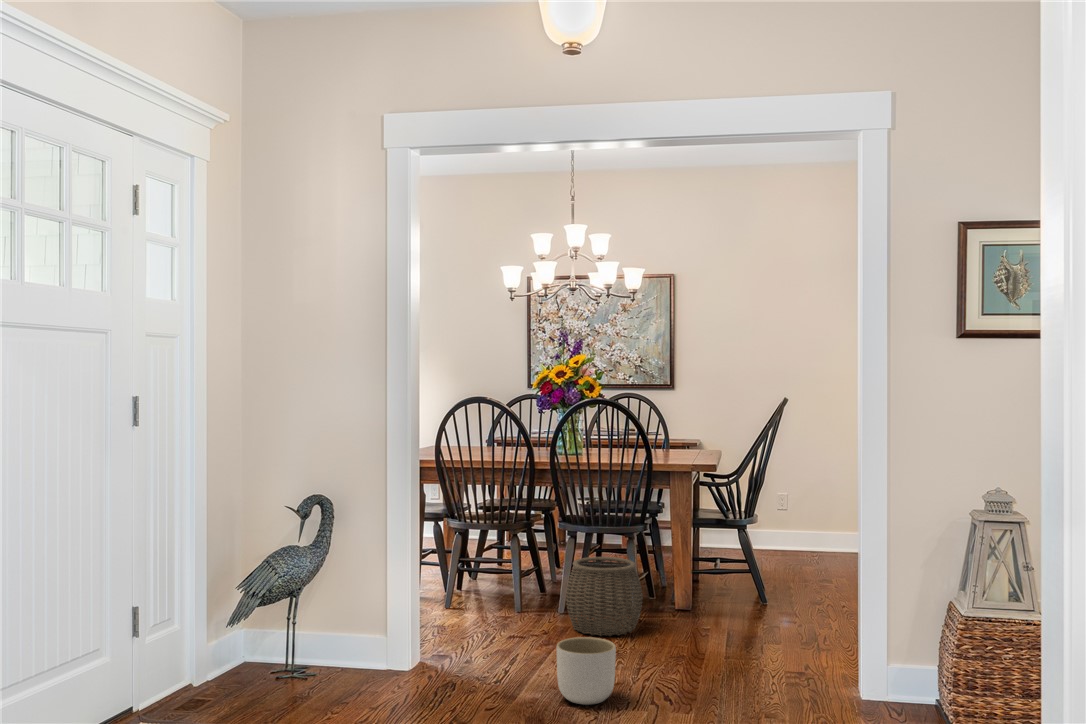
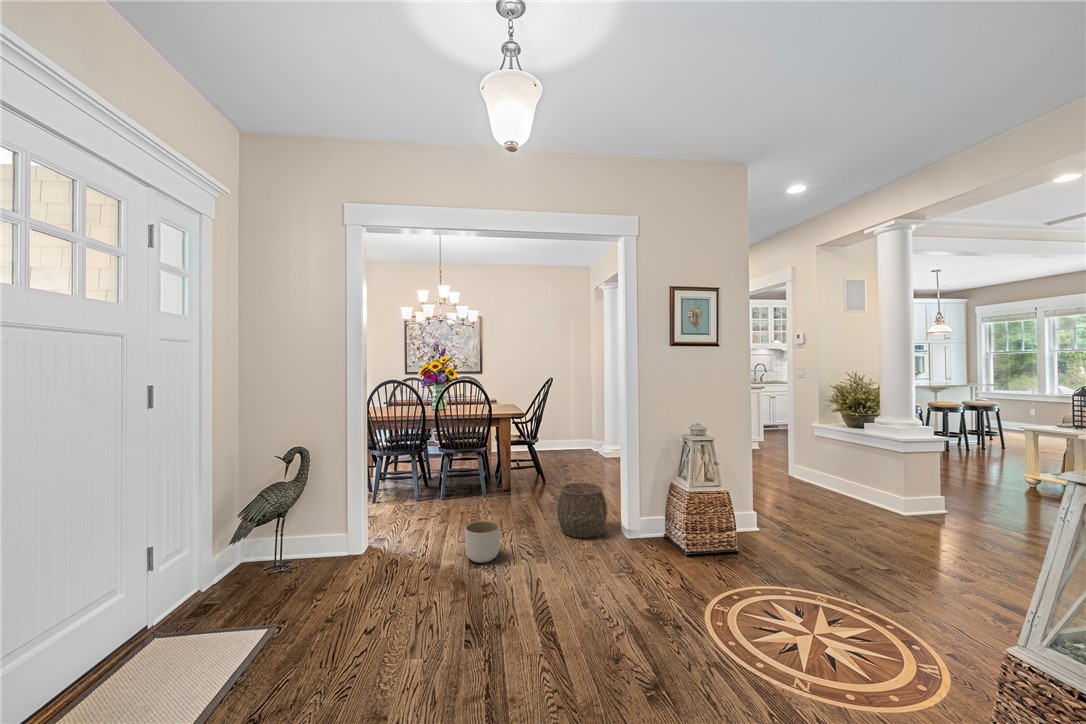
woven basket: present [566,557,643,636] -> present [557,483,607,538]

